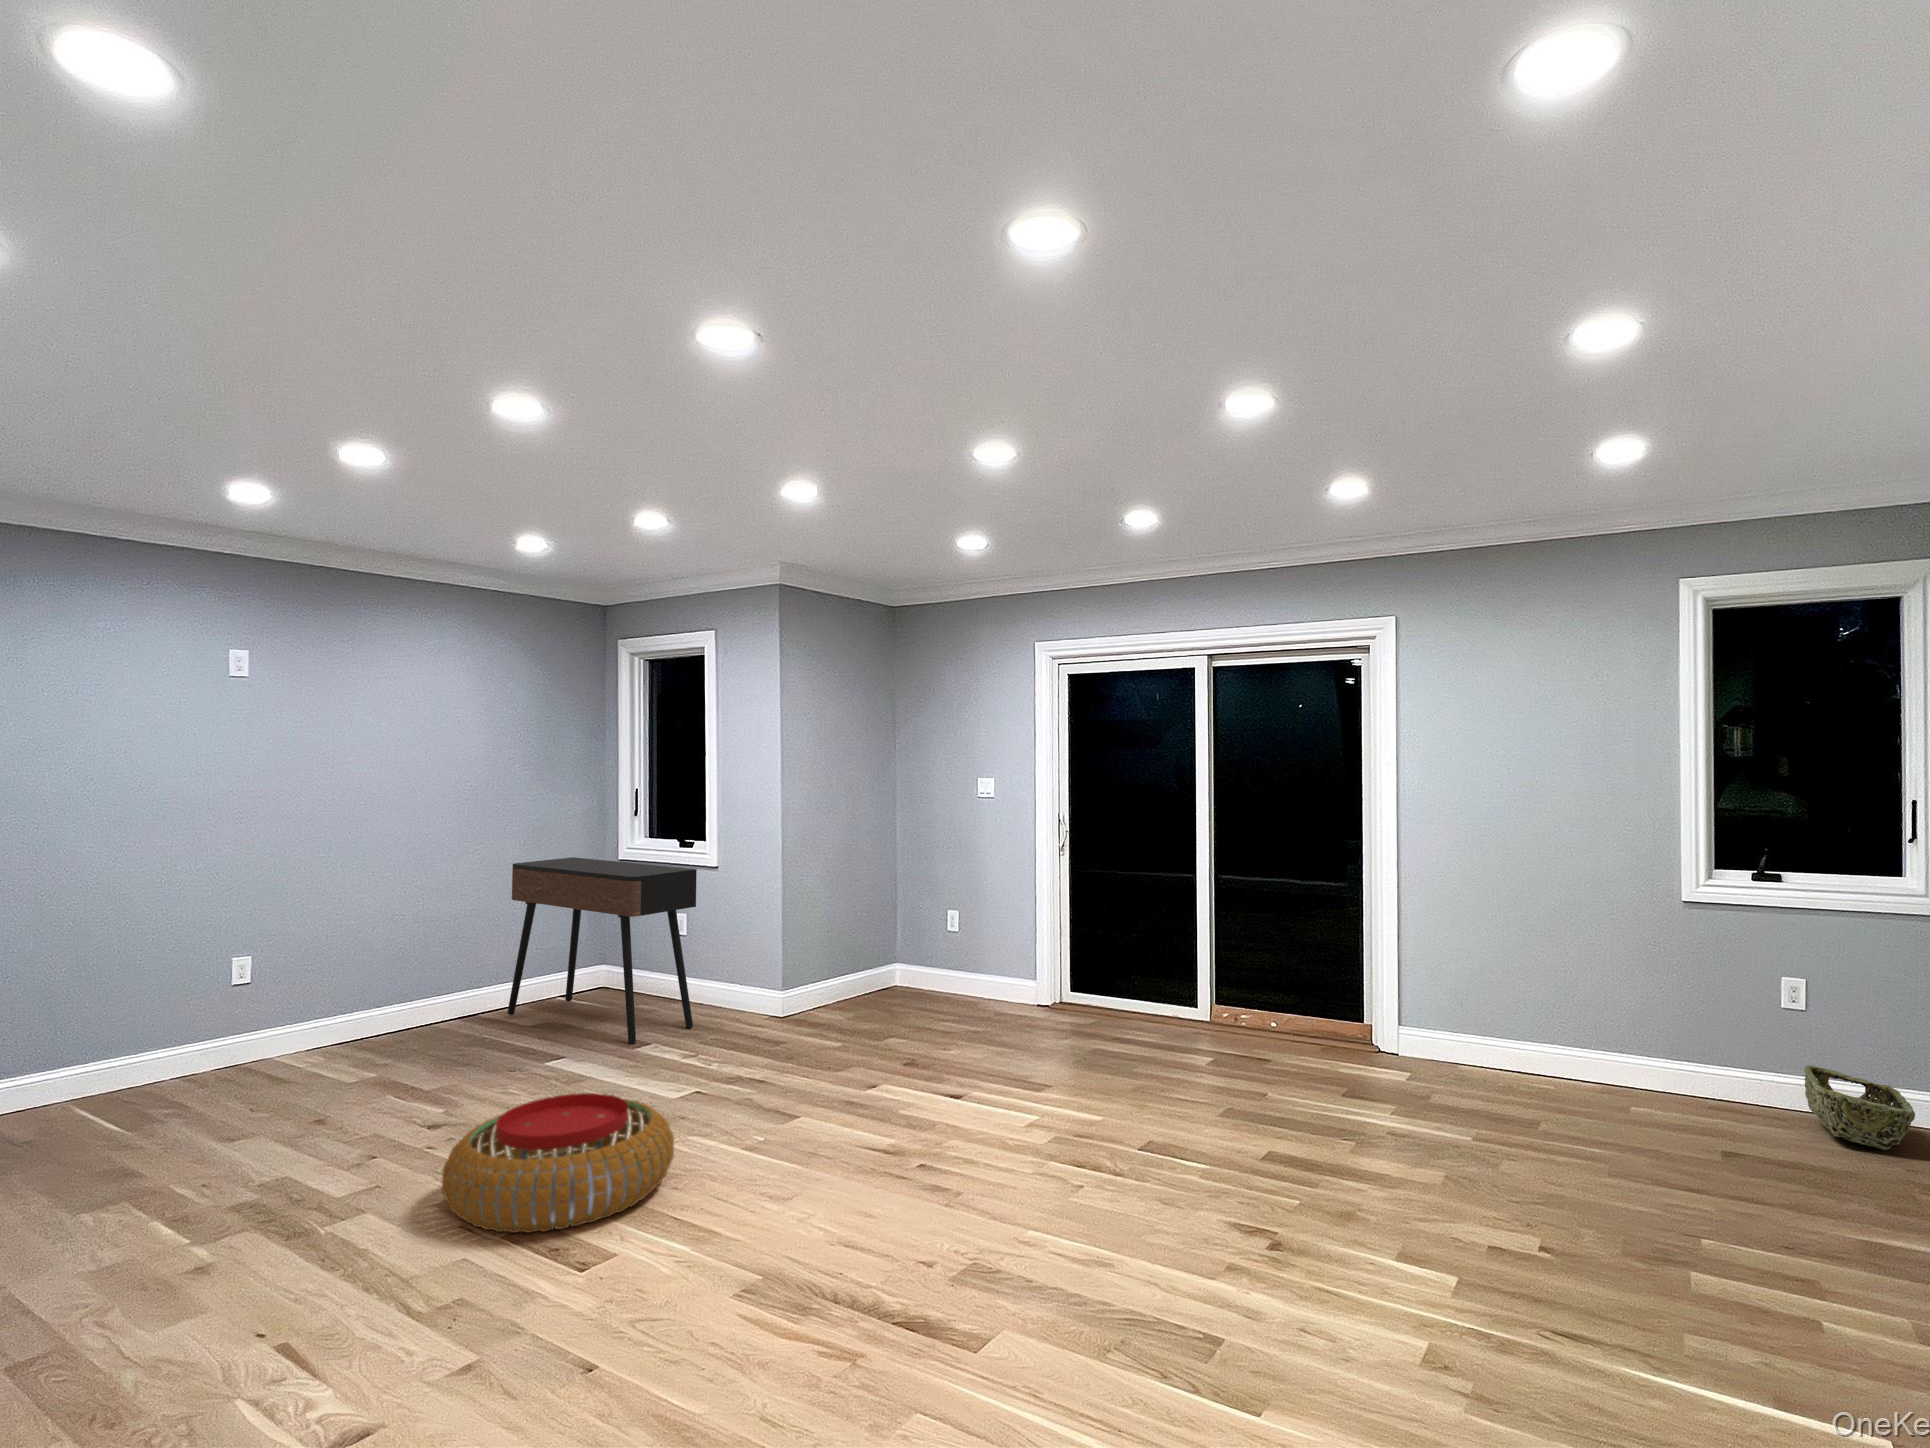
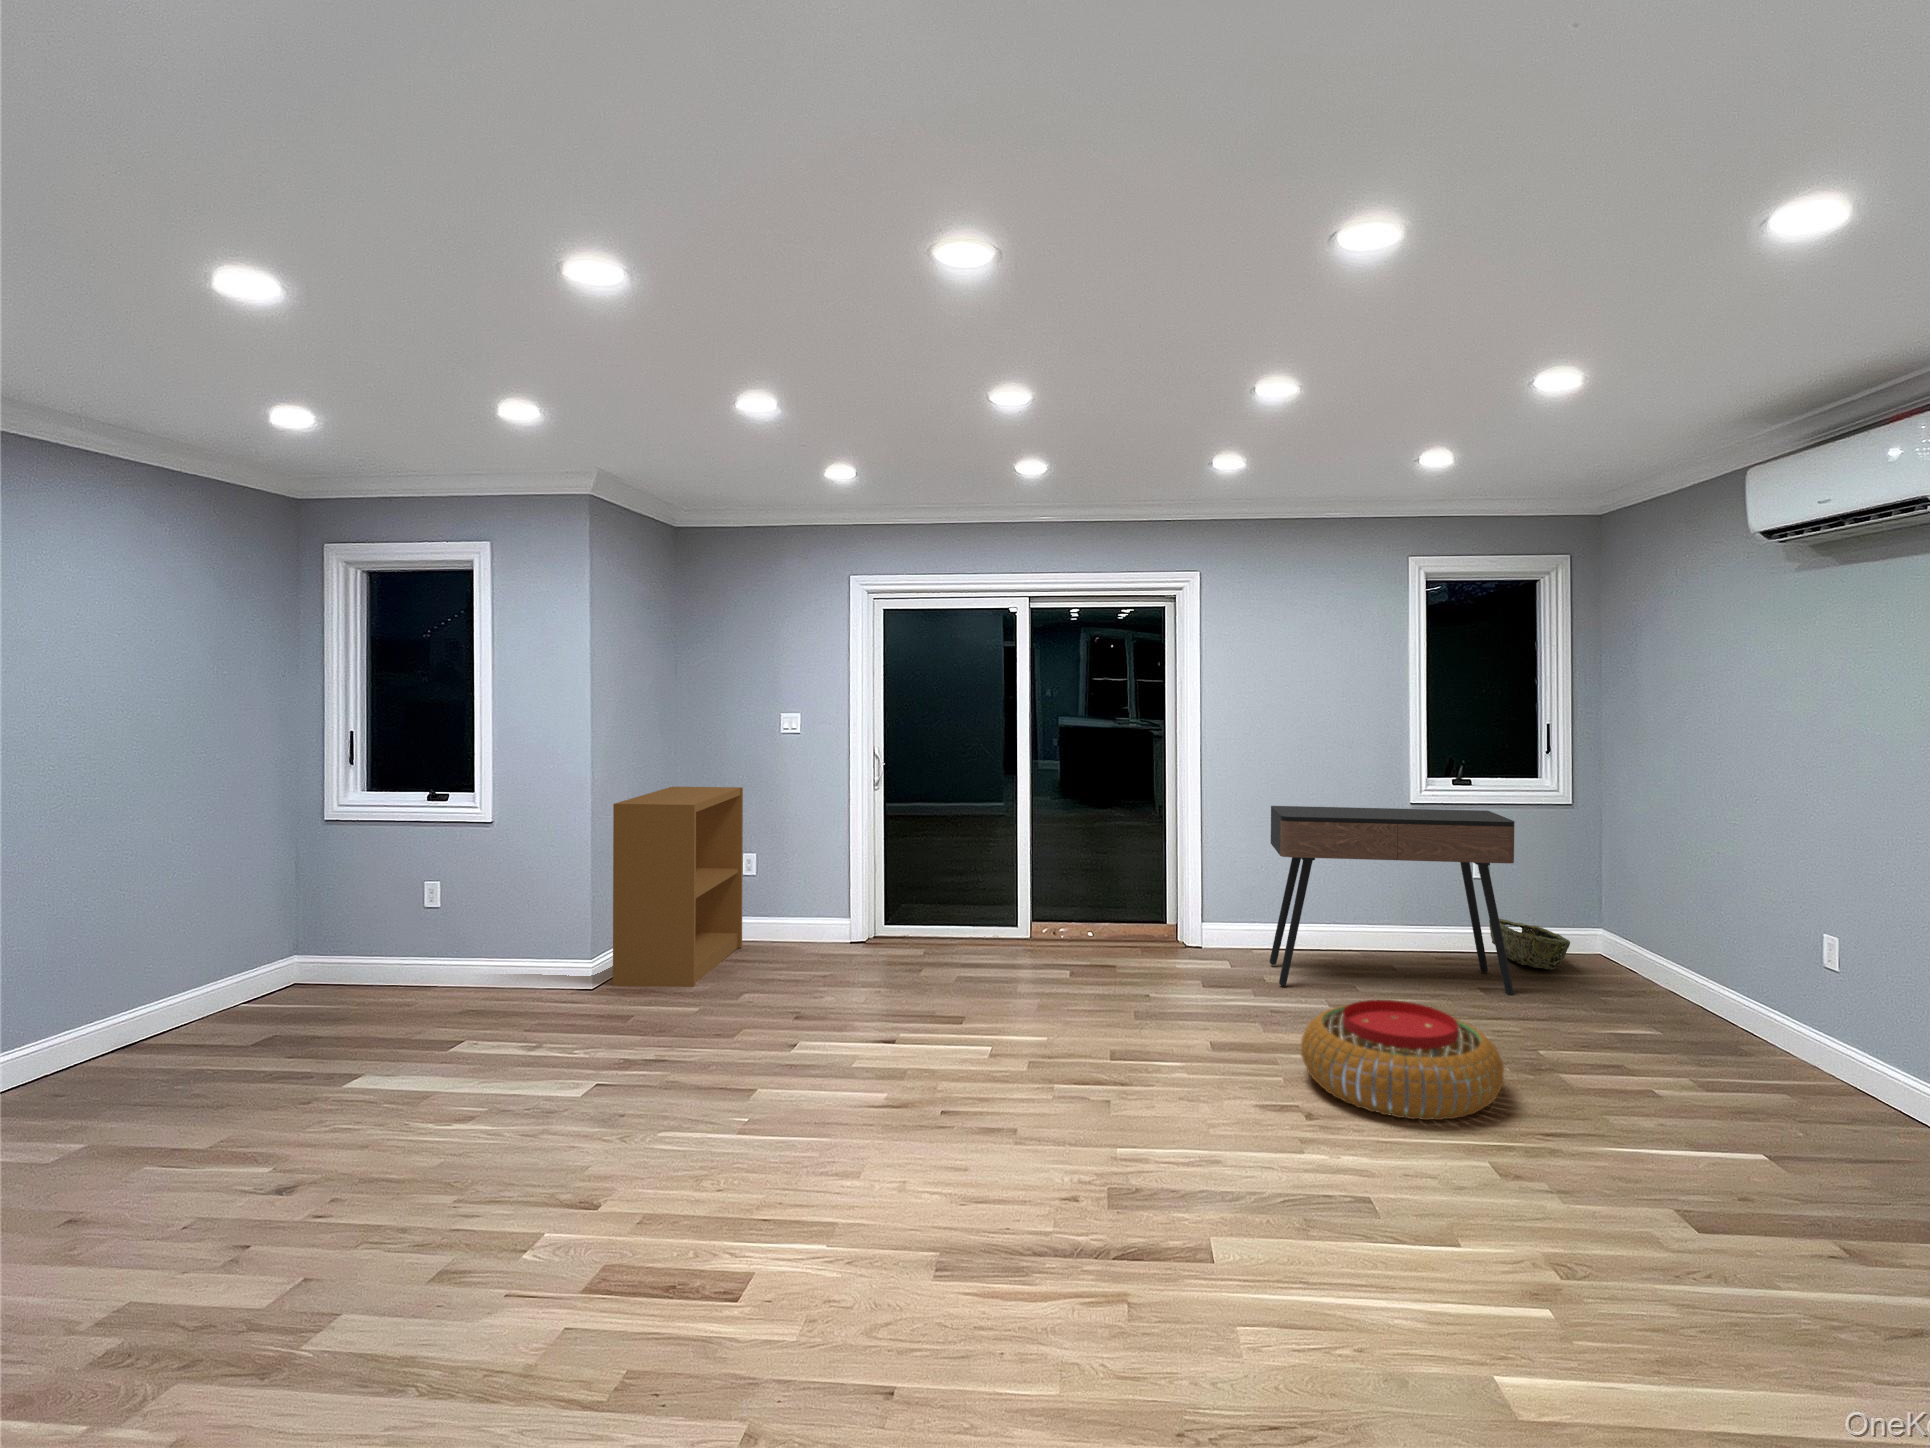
bookshelf: none [796,842,933,1028] -> present [613,787,743,987]
console table: present [508,857,697,1044] -> present [1270,806,1514,995]
pouf: present [442,1093,674,1233] -> present [1301,1000,1504,1120]

